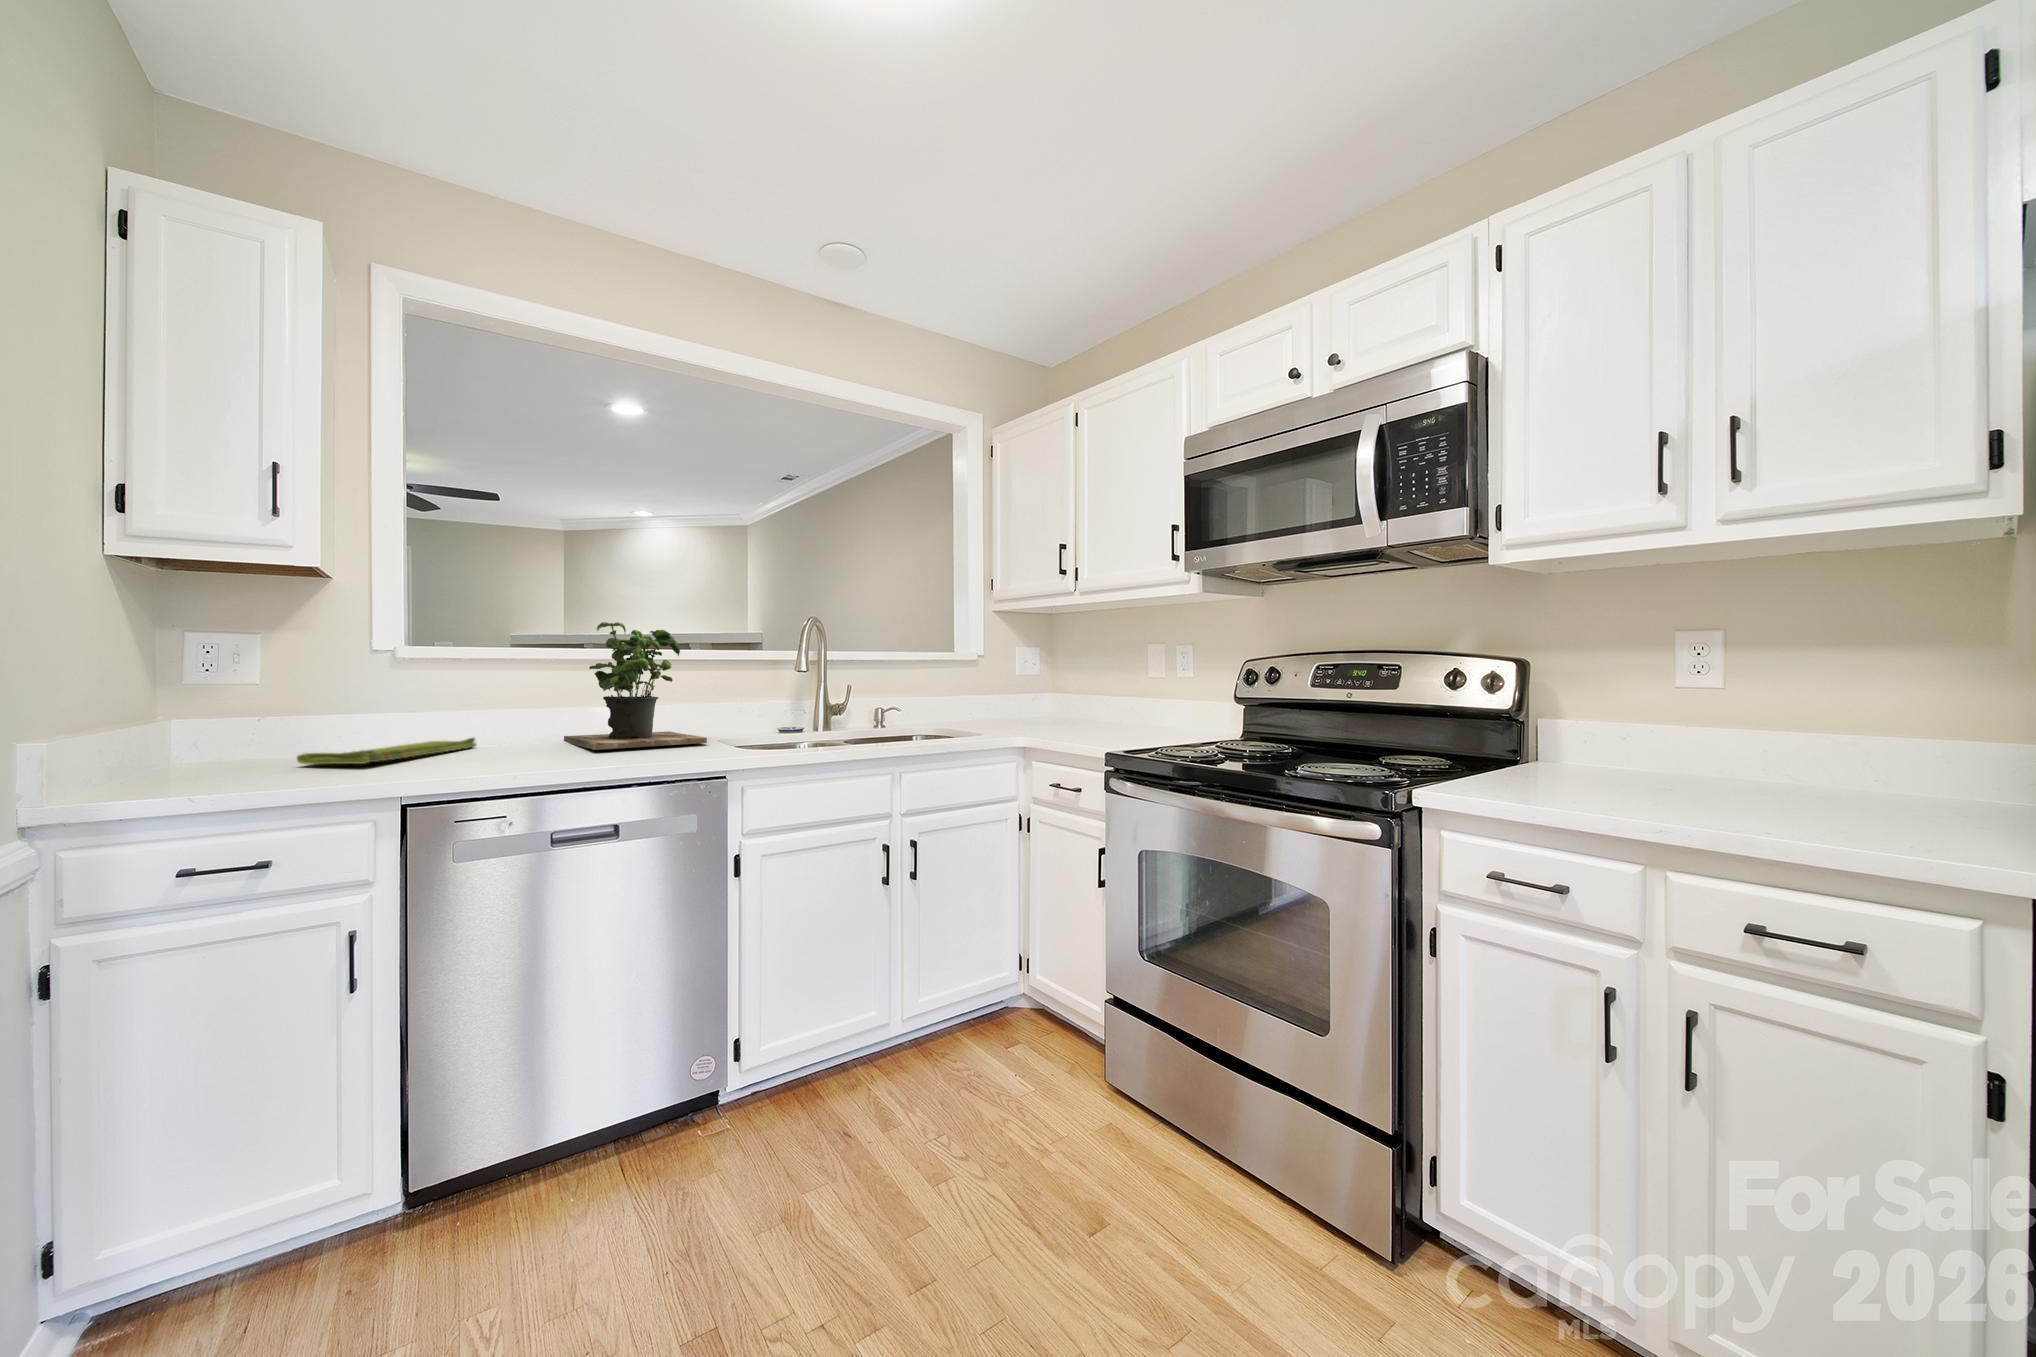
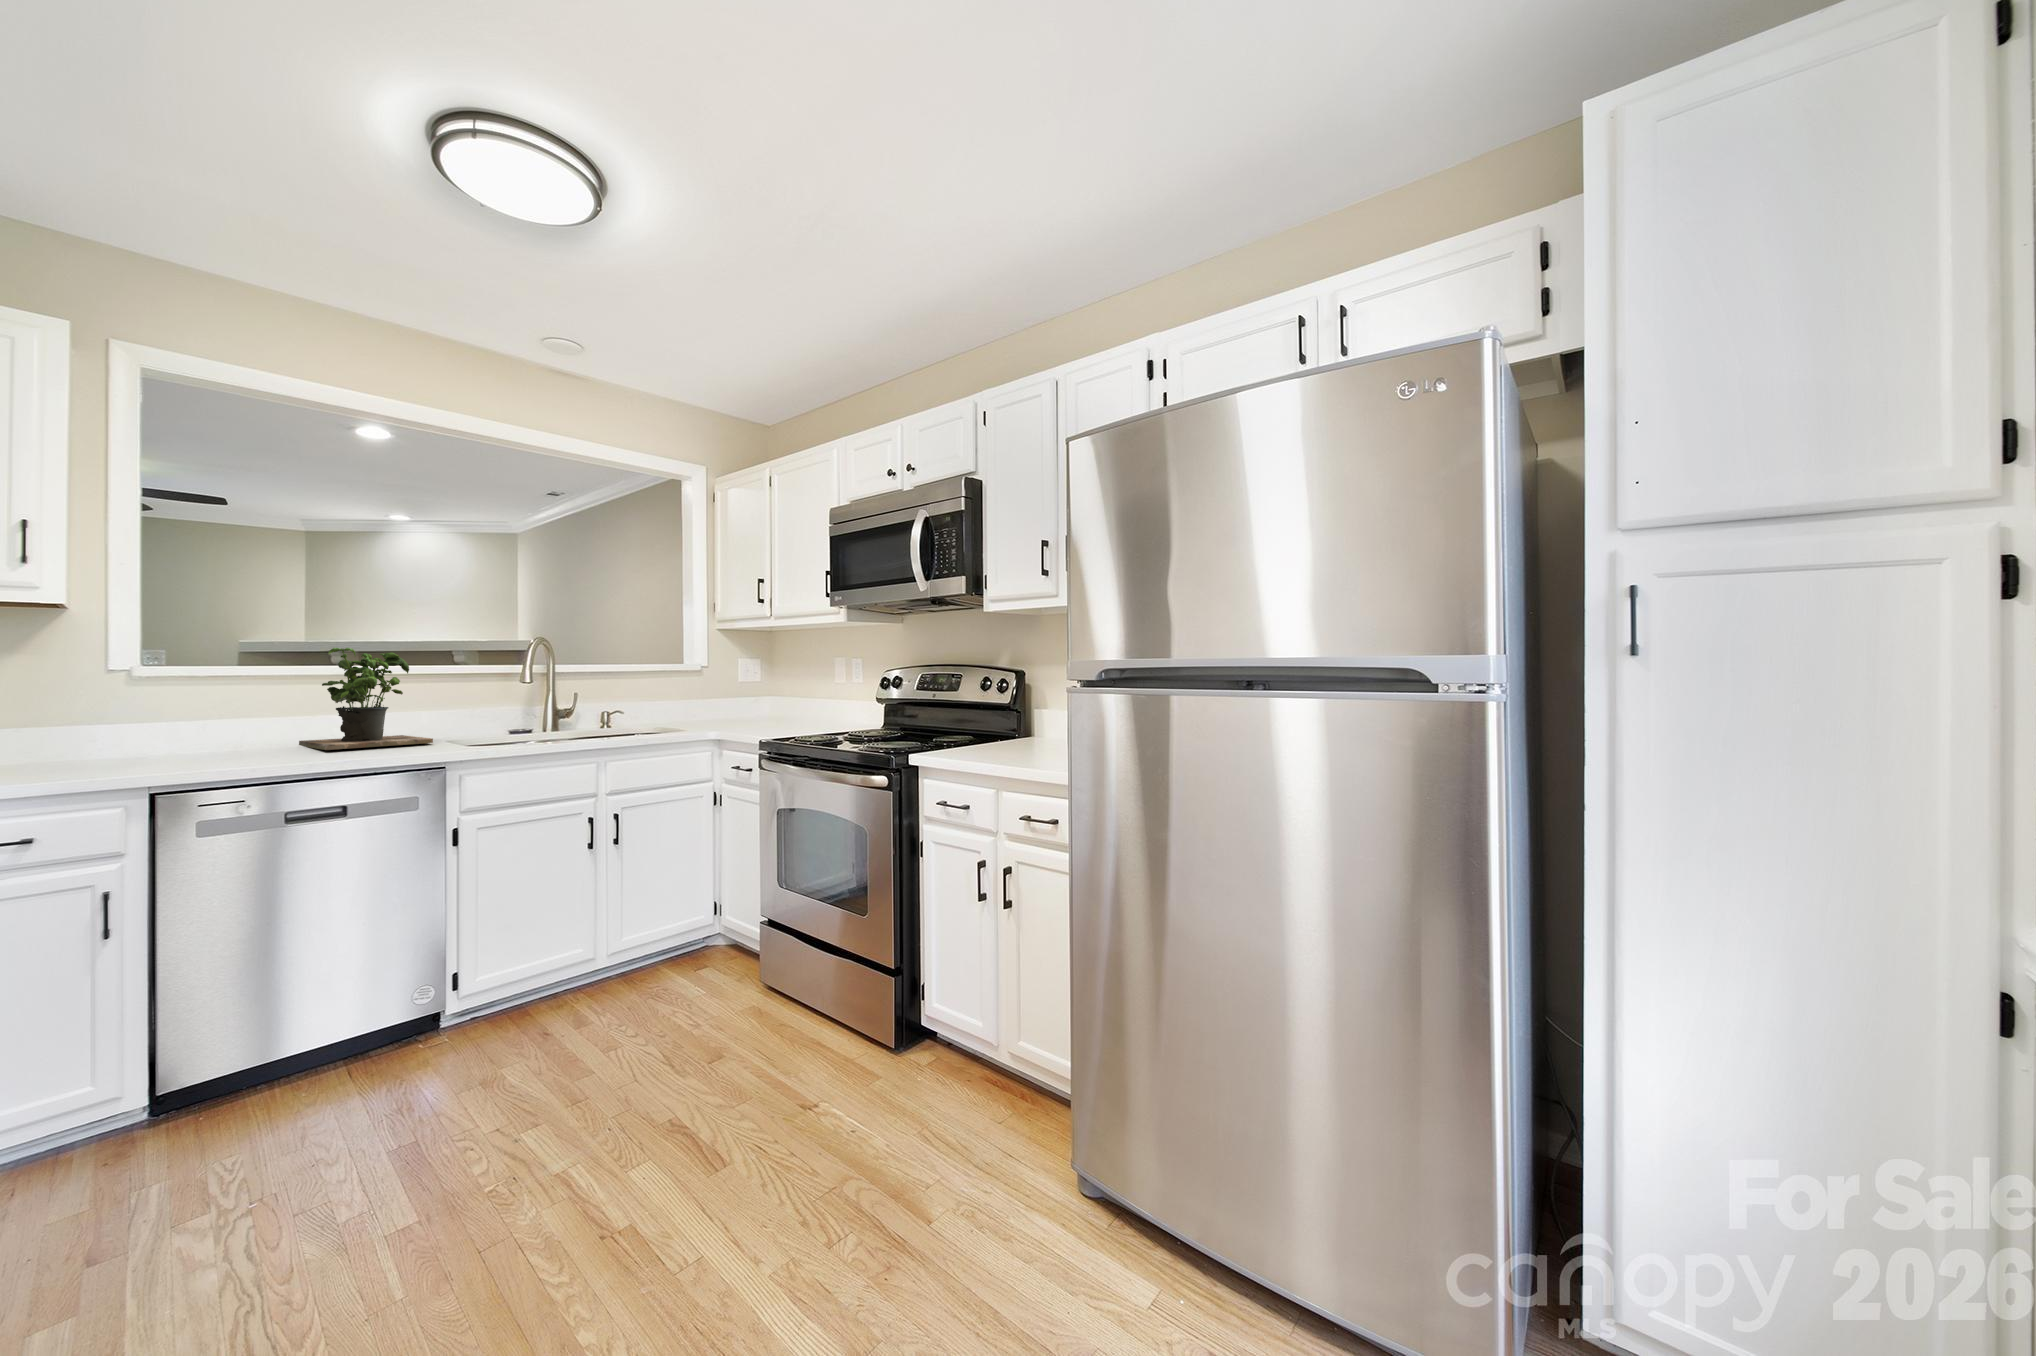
dish towel: present [297,738,477,764] -> none [46,743,214,766]

